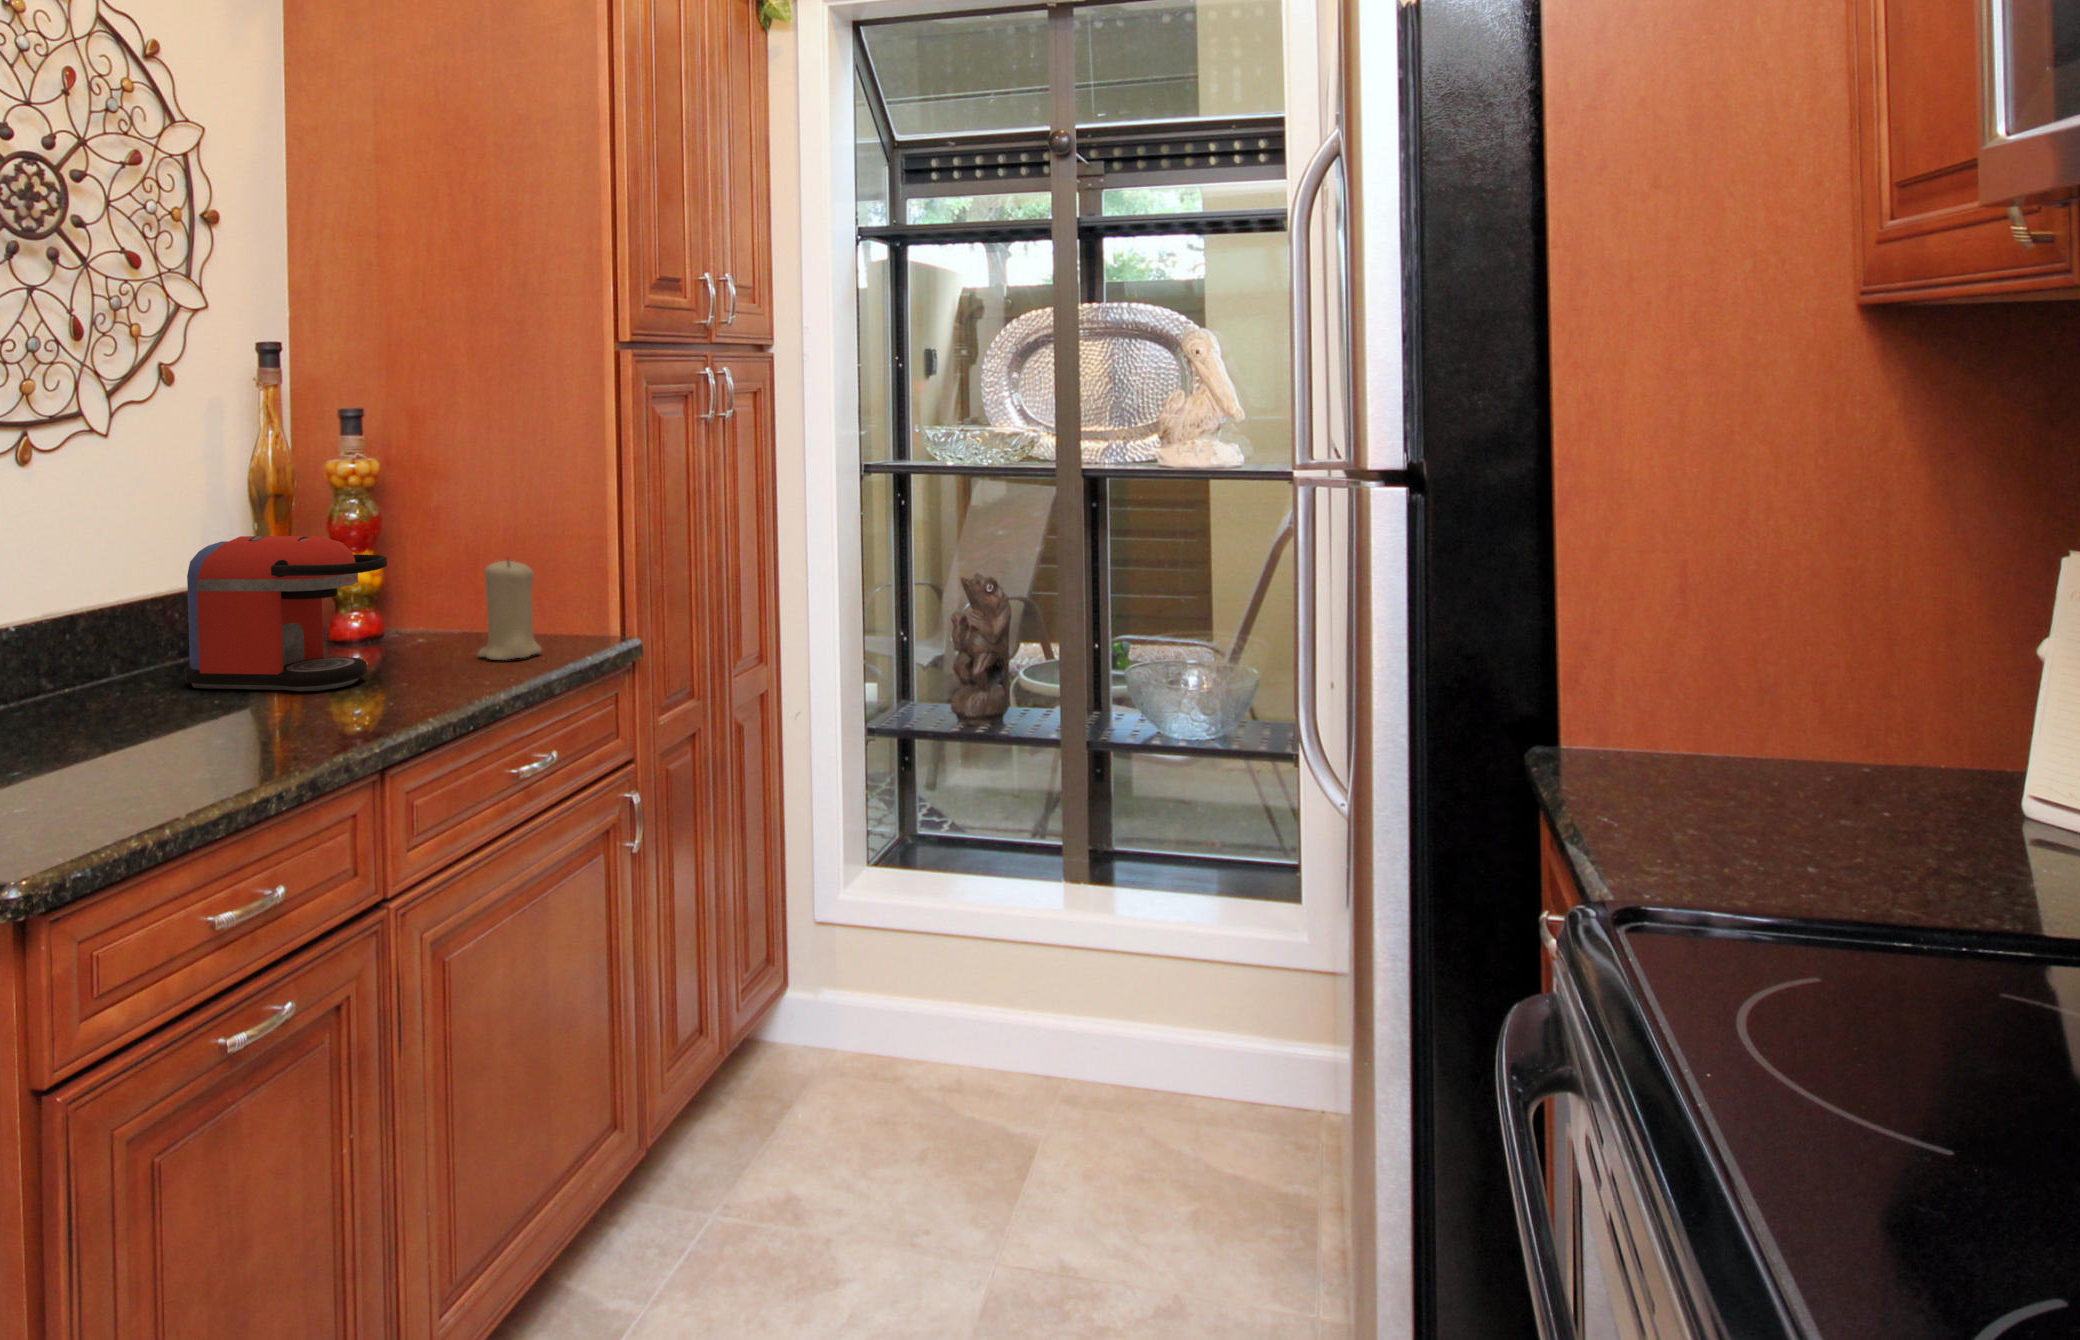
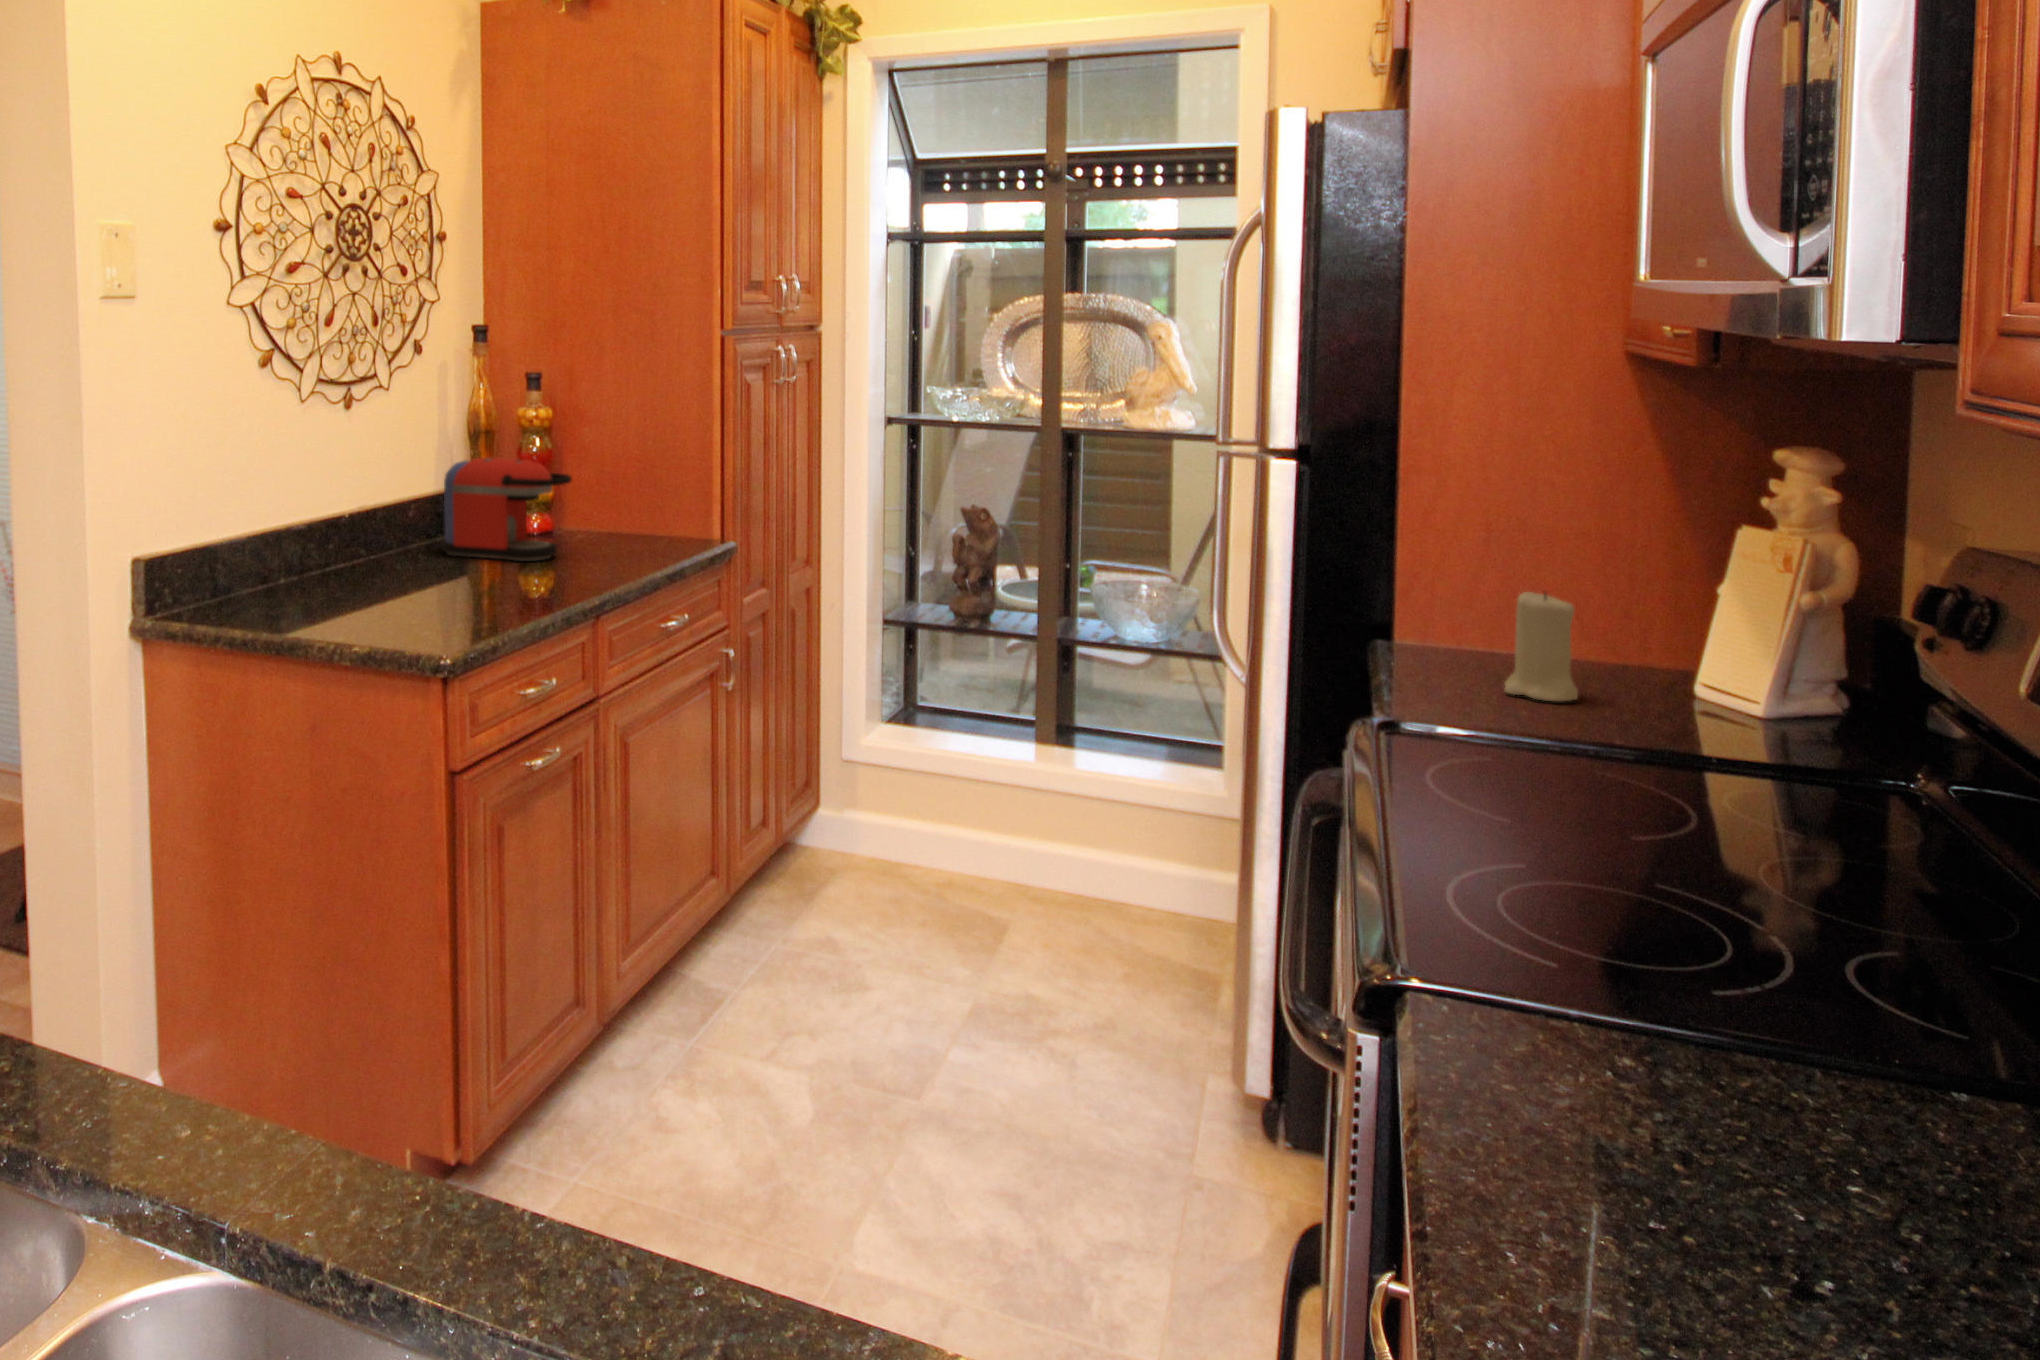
candle: present [477,559,542,660] -> present [1505,592,1578,701]

